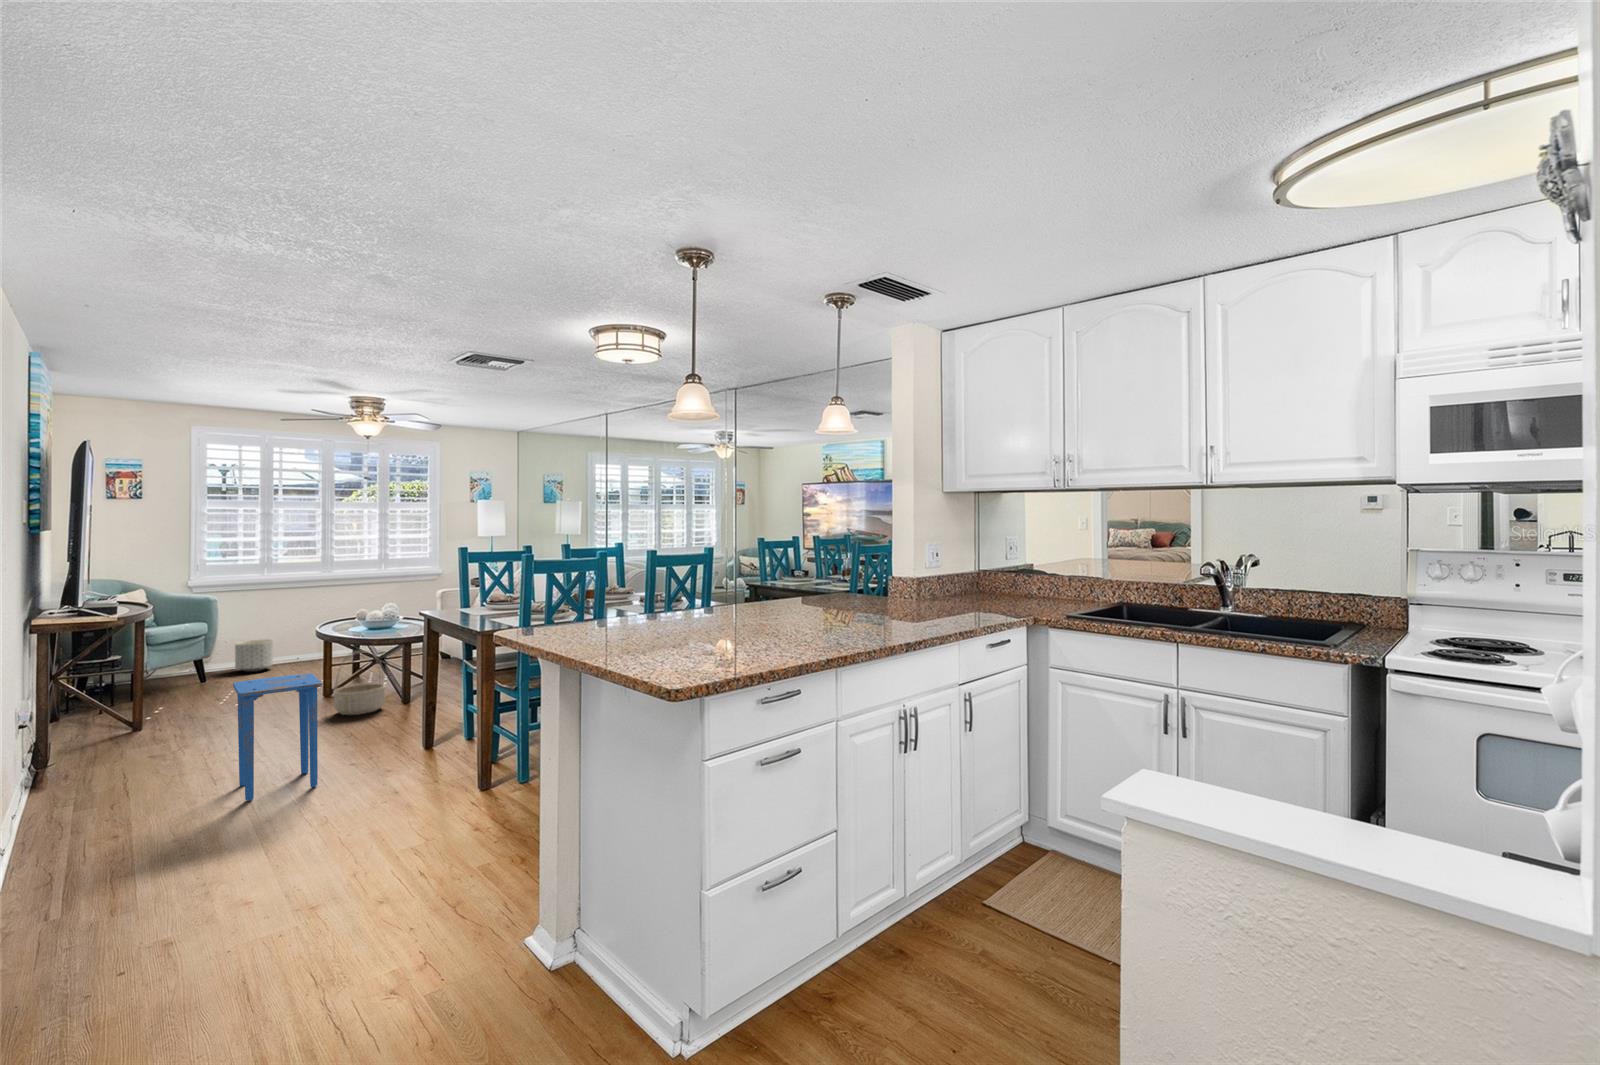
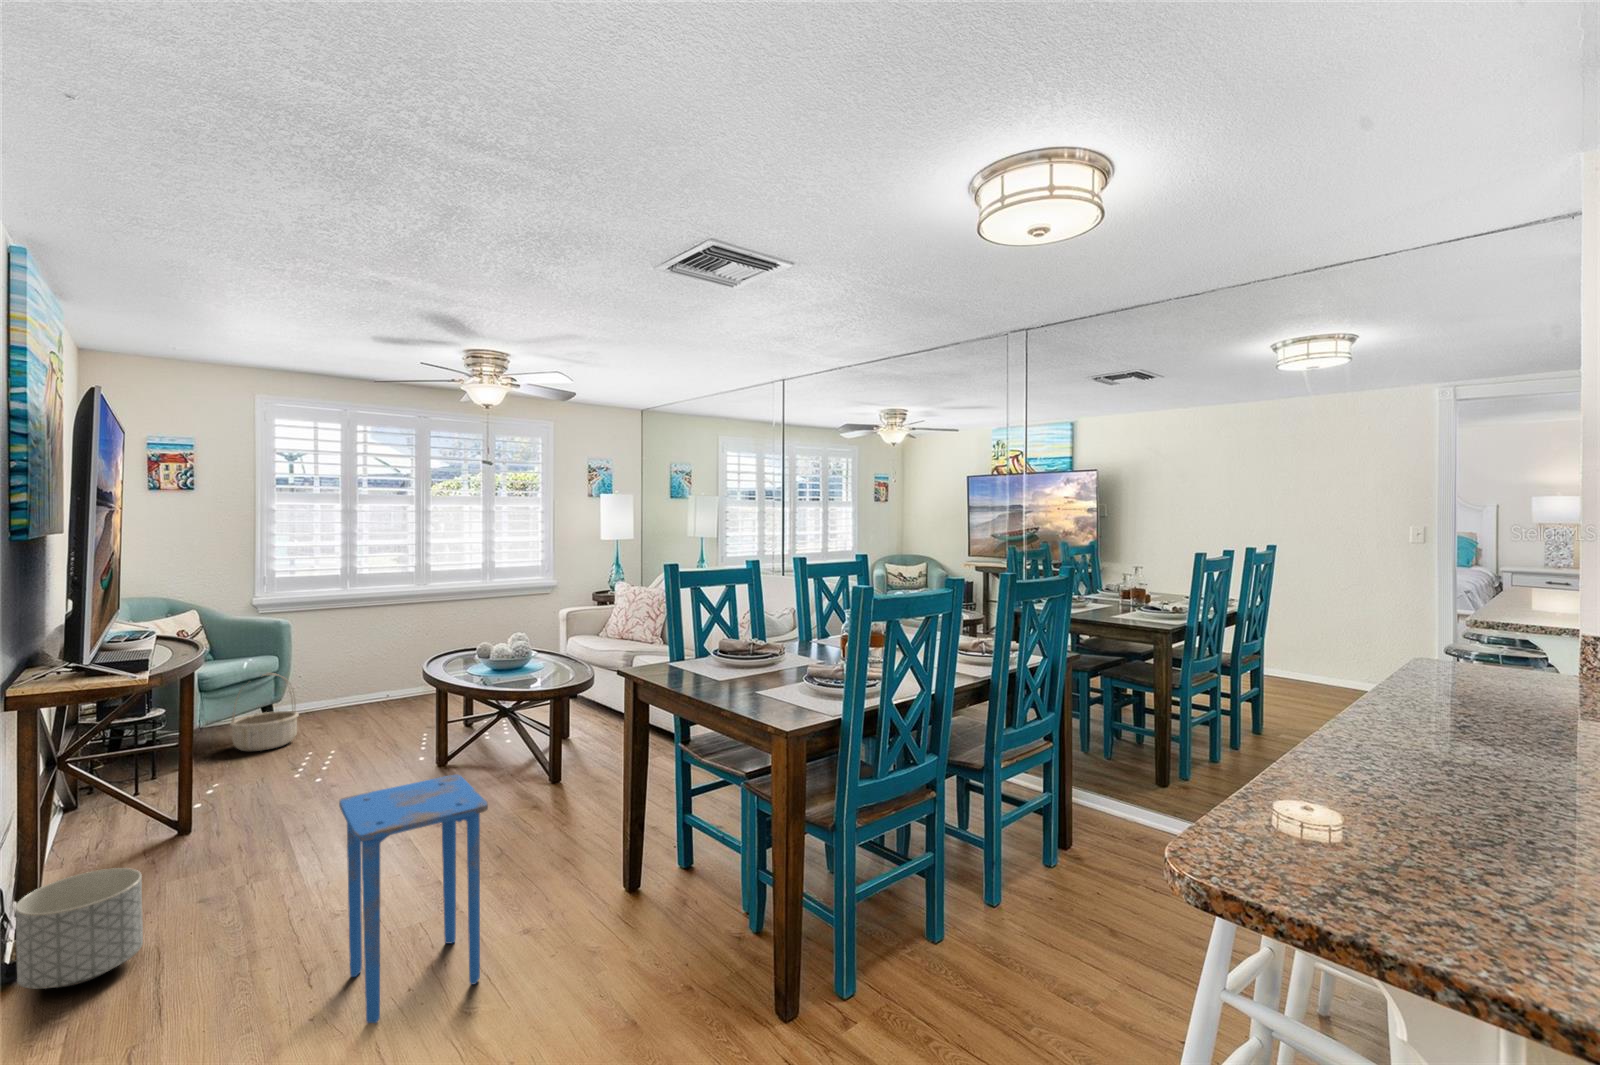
planter: present [235,639,273,672] -> present [15,868,143,989]
basket: present [333,651,386,715] -> present [230,673,299,751]

